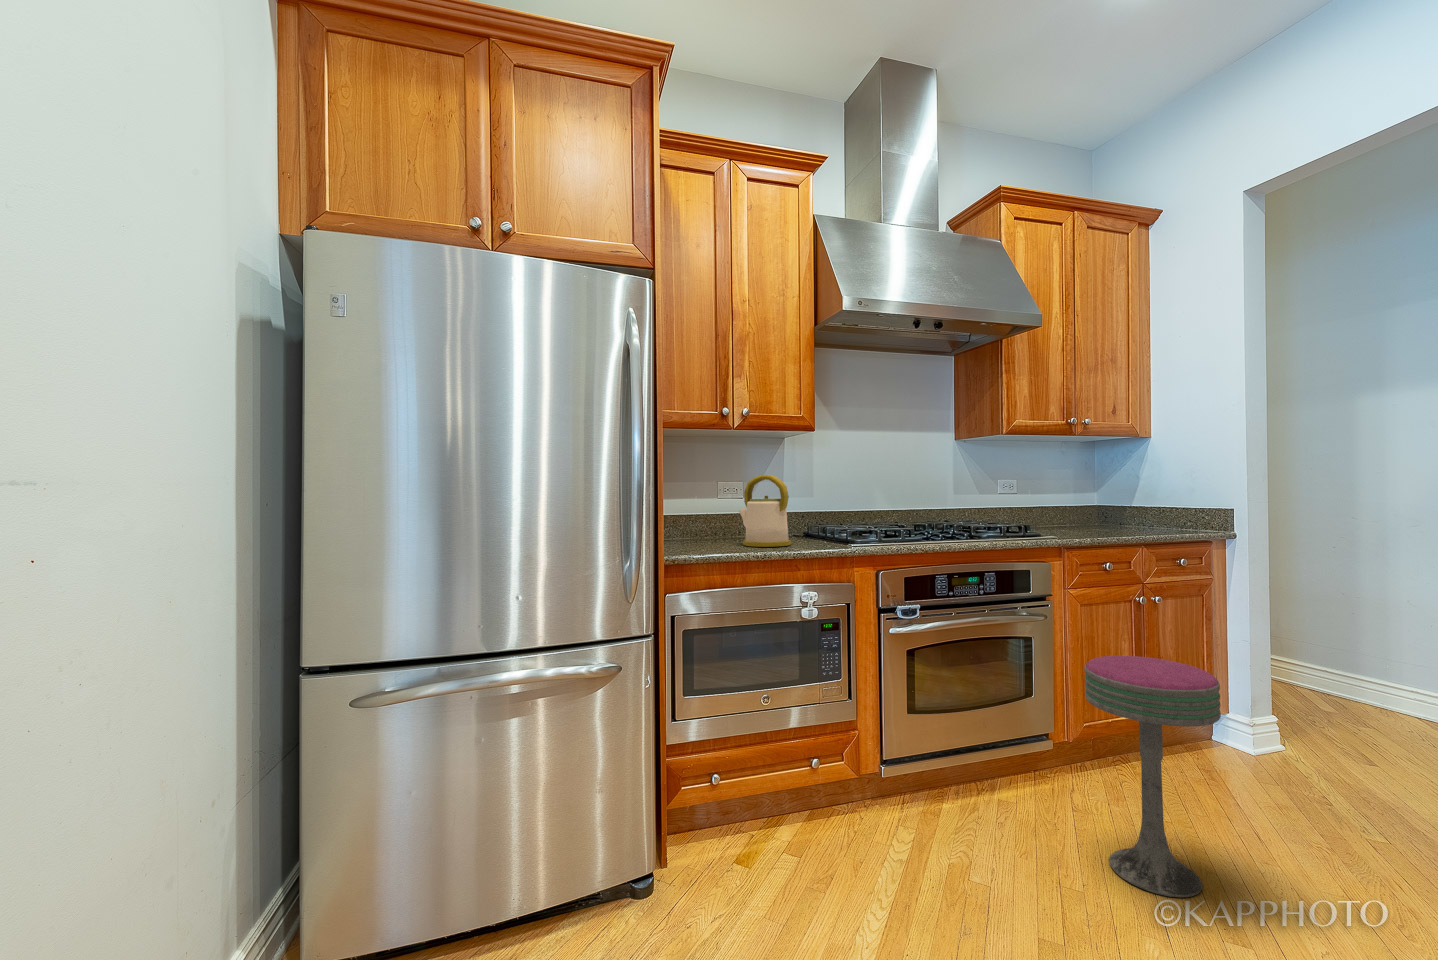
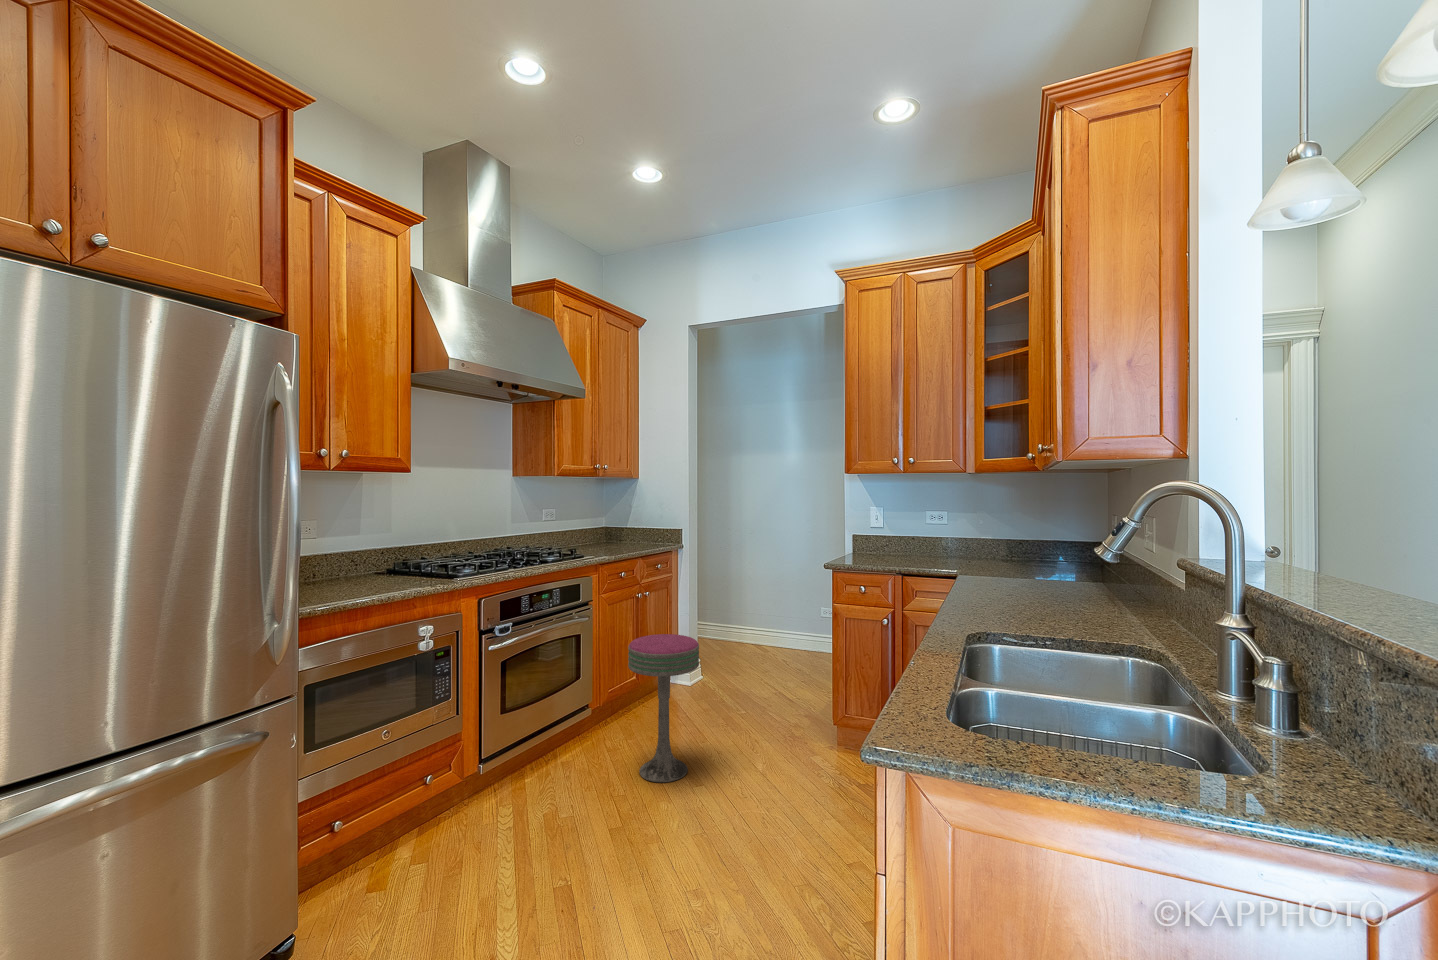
kettle: present [739,475,791,547] -> none [339,519,402,591]

